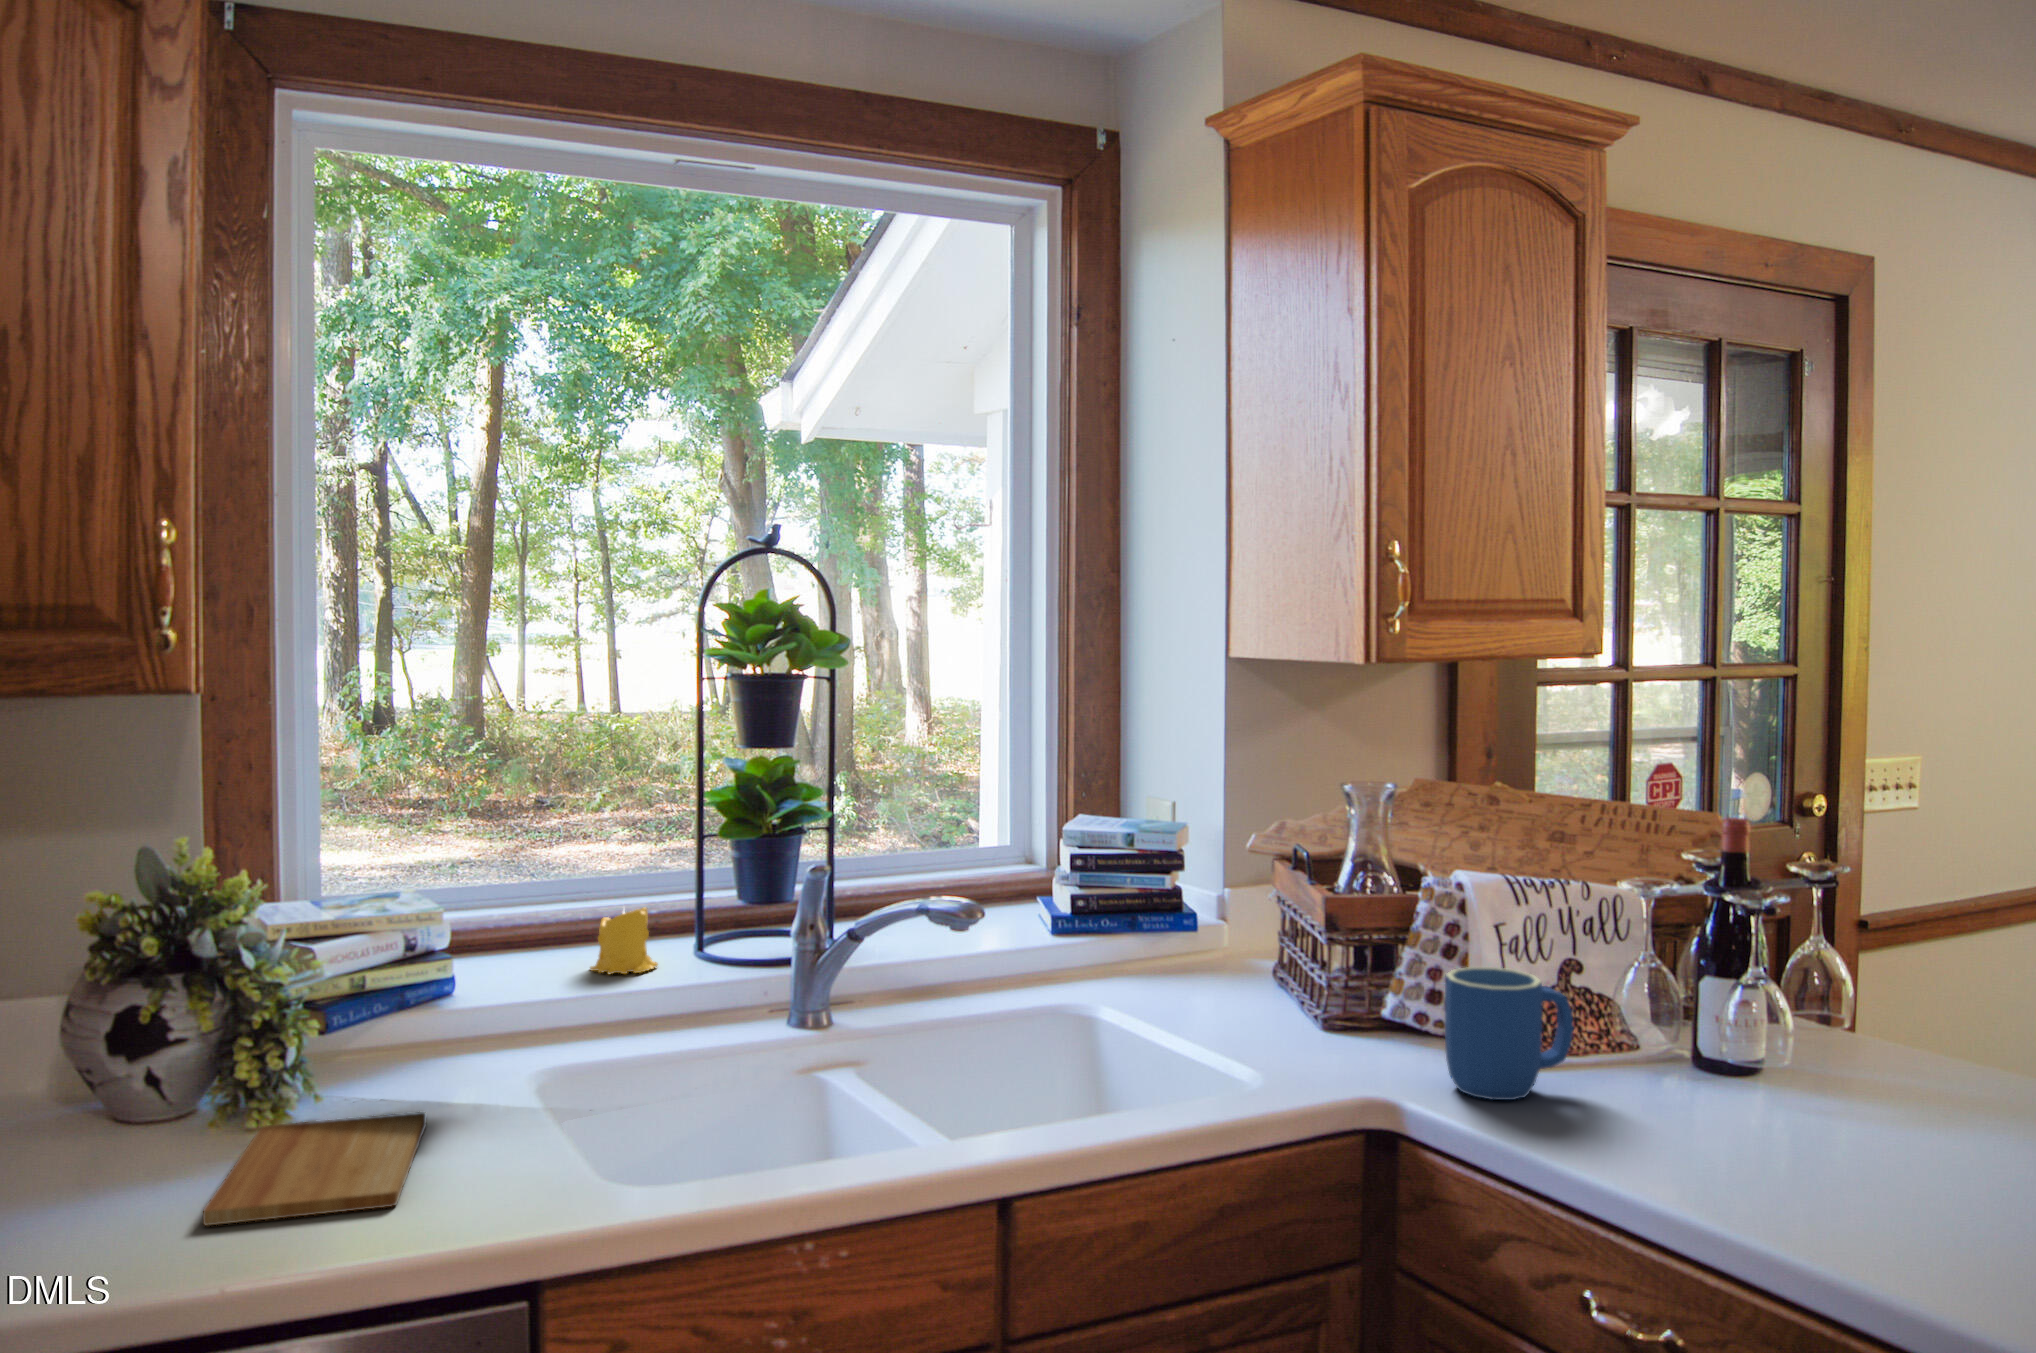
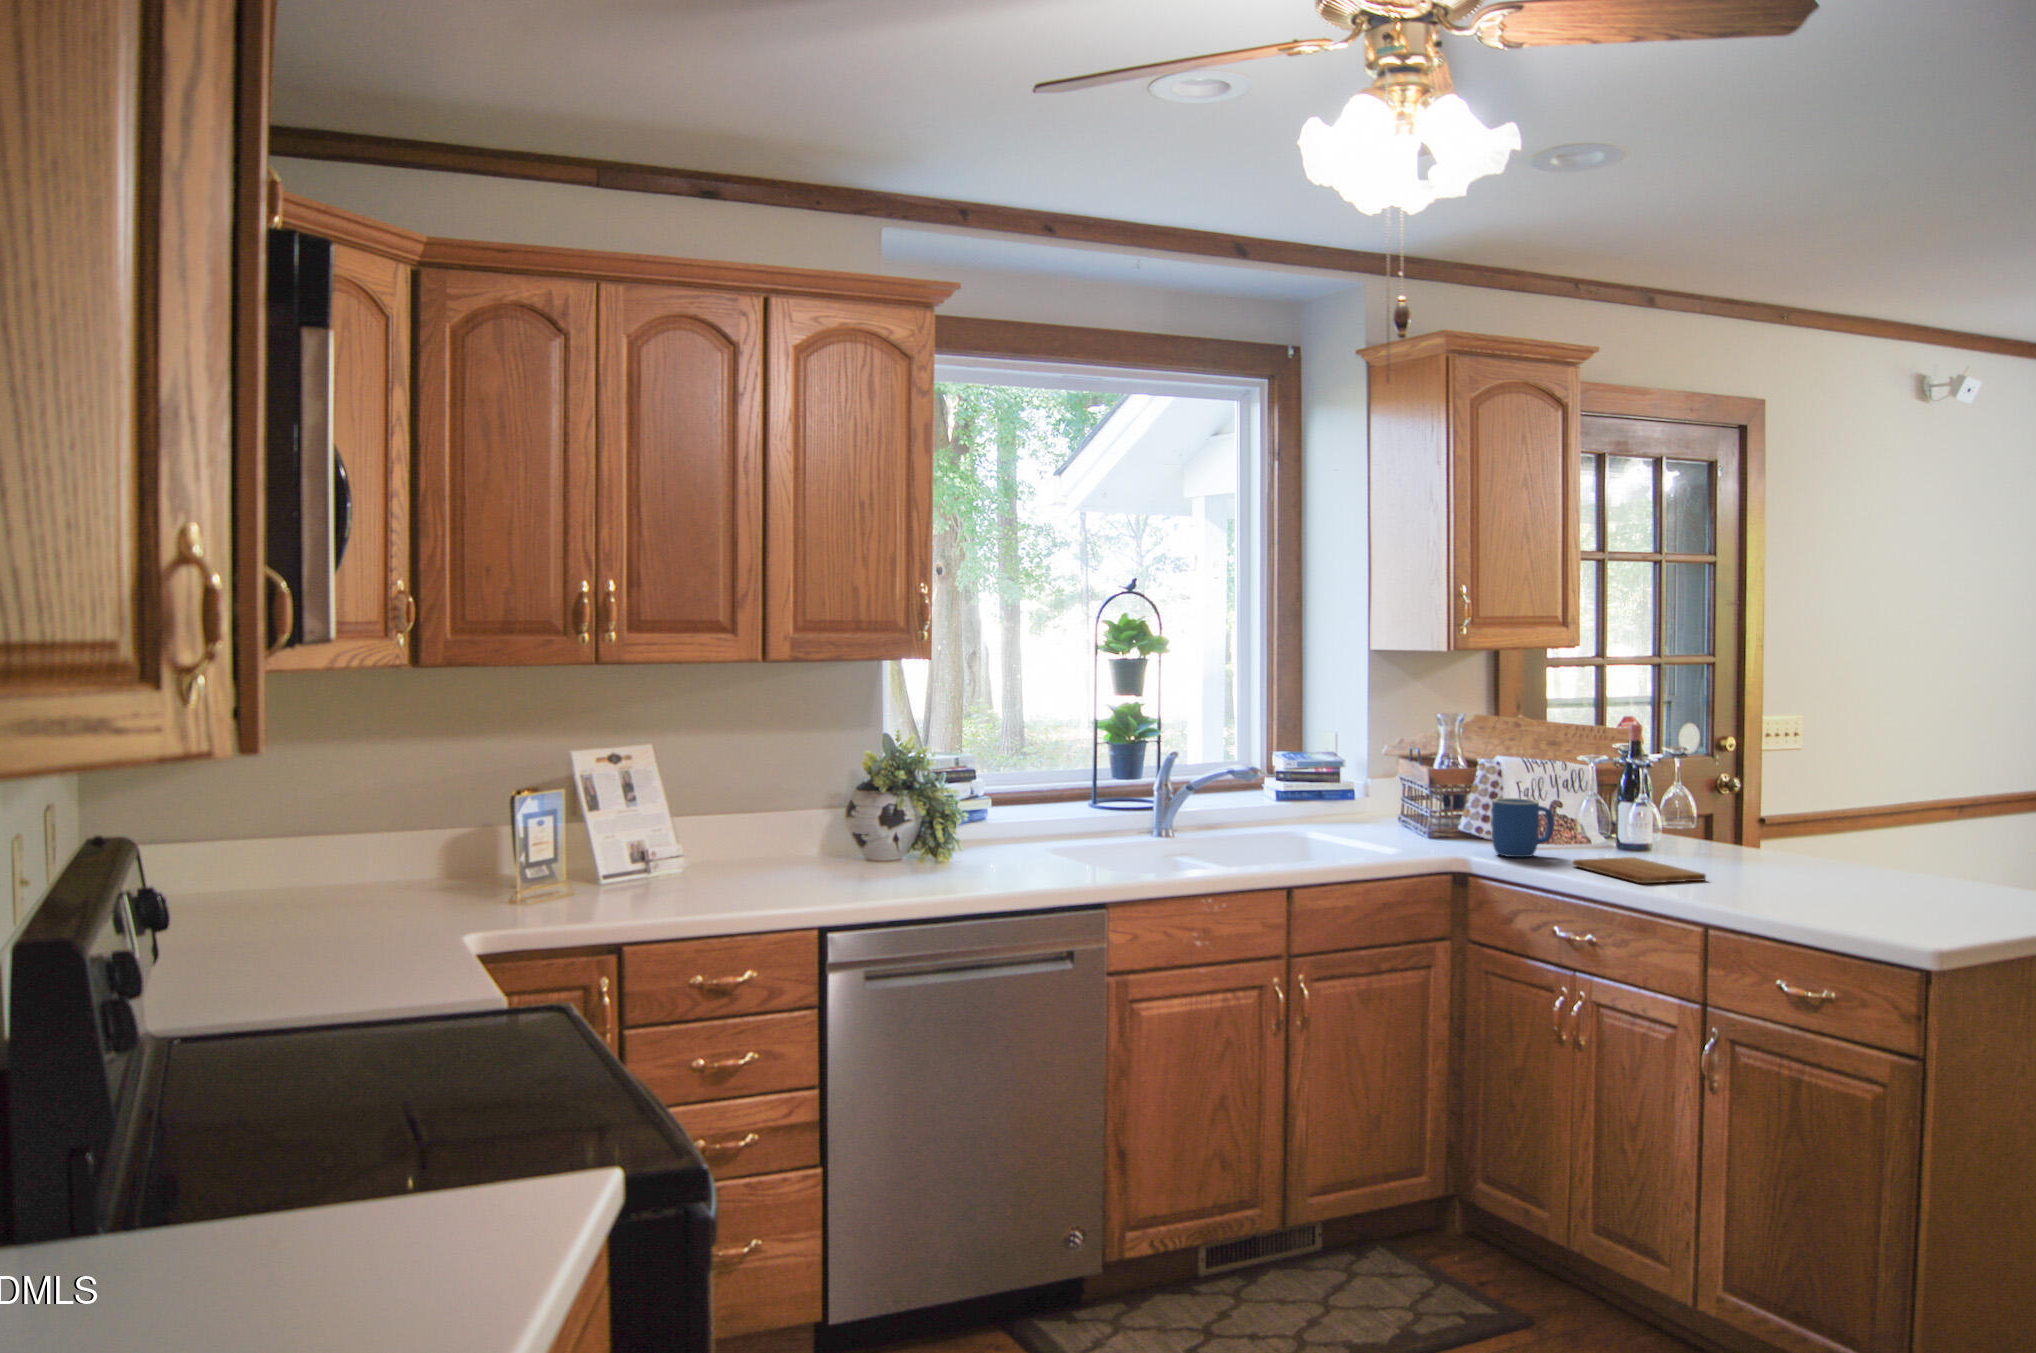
candle: present [590,907,658,974] -> none [1038,778,1073,813]
cutting board: present [203,1112,426,1226] -> present [1573,857,1706,883]

